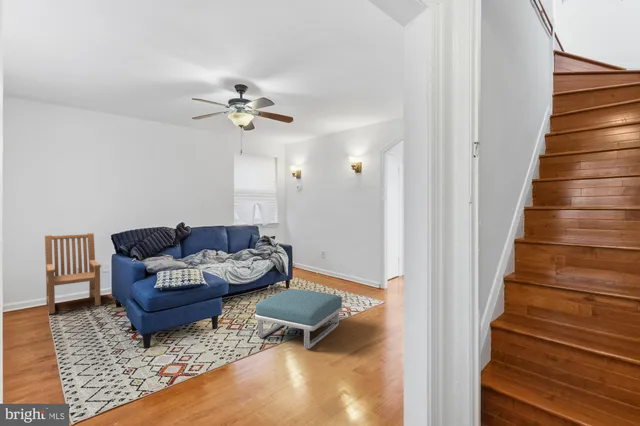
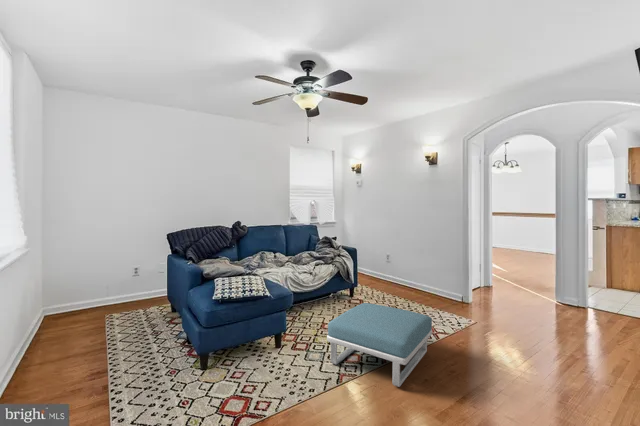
armchair: present [45,233,101,314] -> none [103,231,156,317]

